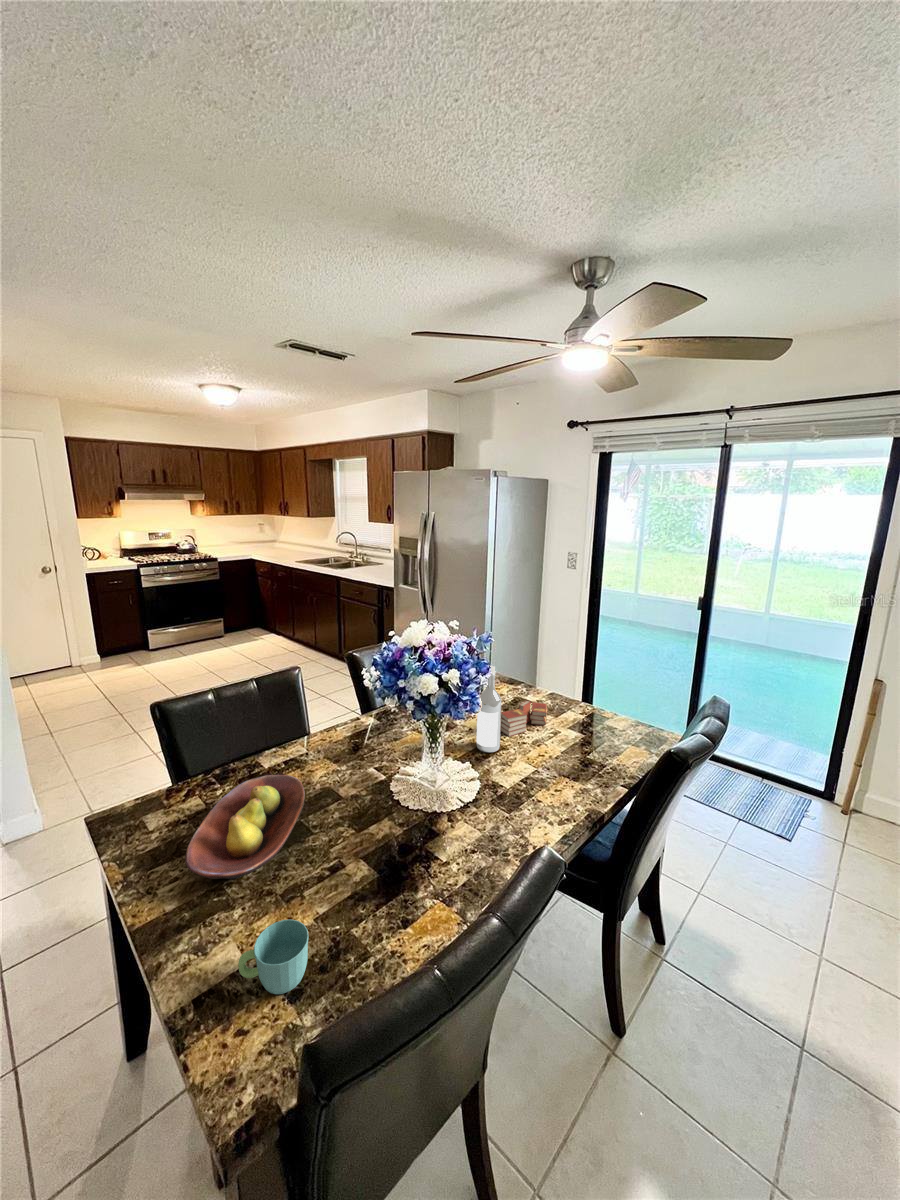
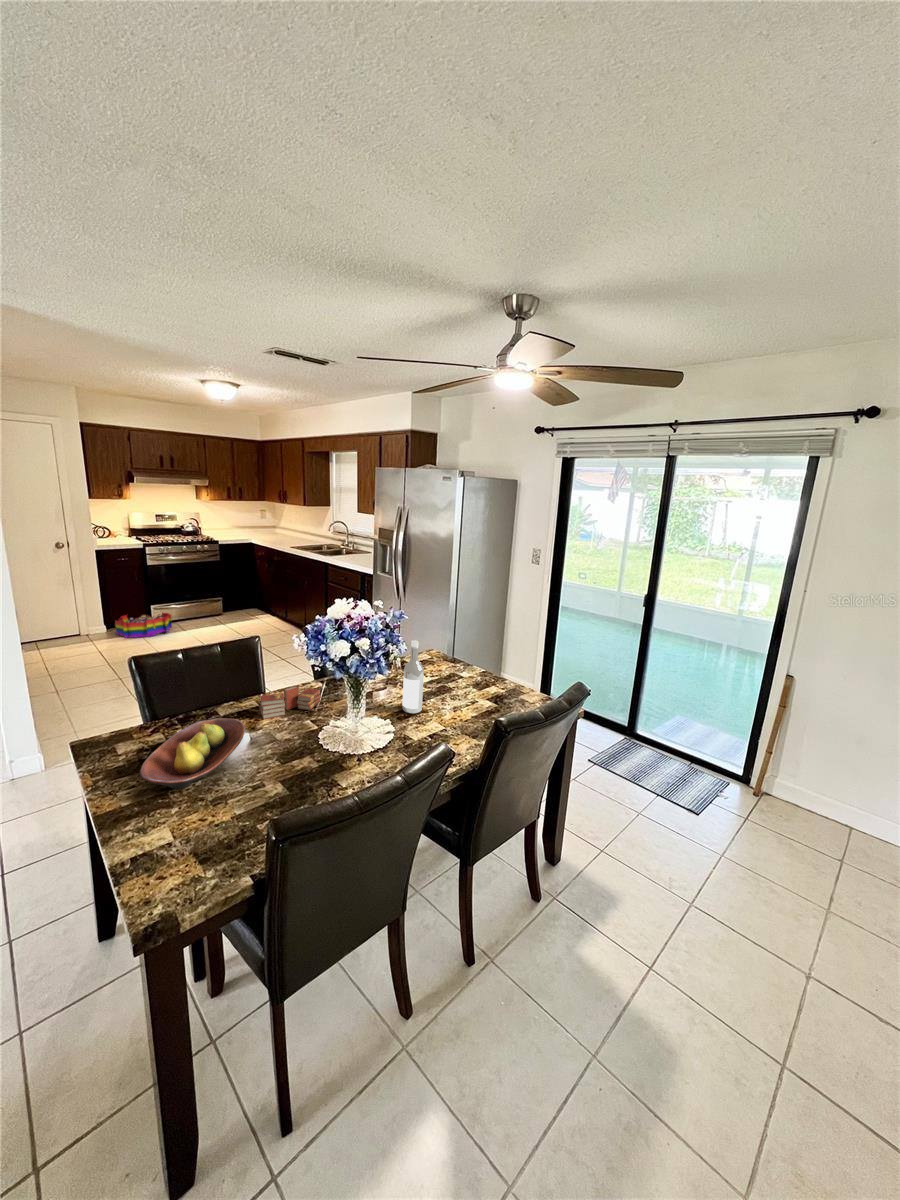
storage bin: none [109,637,171,668] -> present [115,612,172,638]
book: present [500,700,548,737] -> present [260,686,321,719]
mug: present [238,919,309,994] -> none [165,810,218,859]

